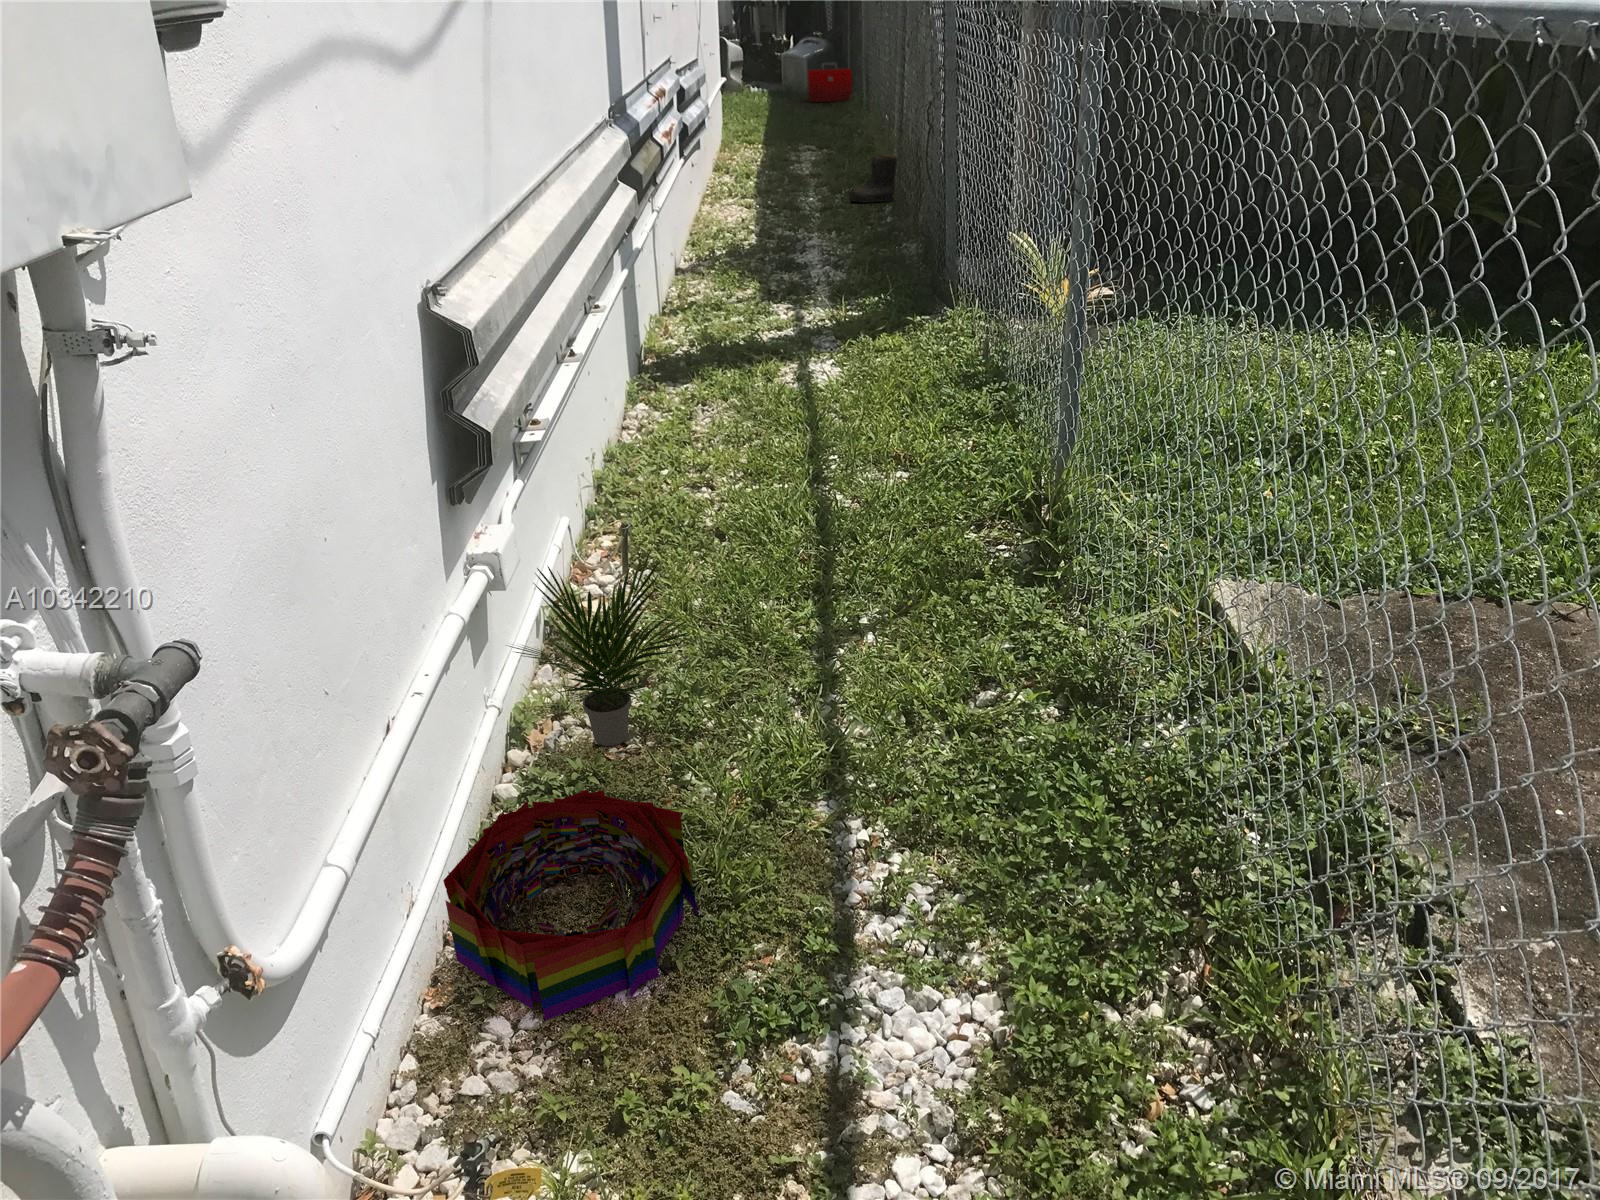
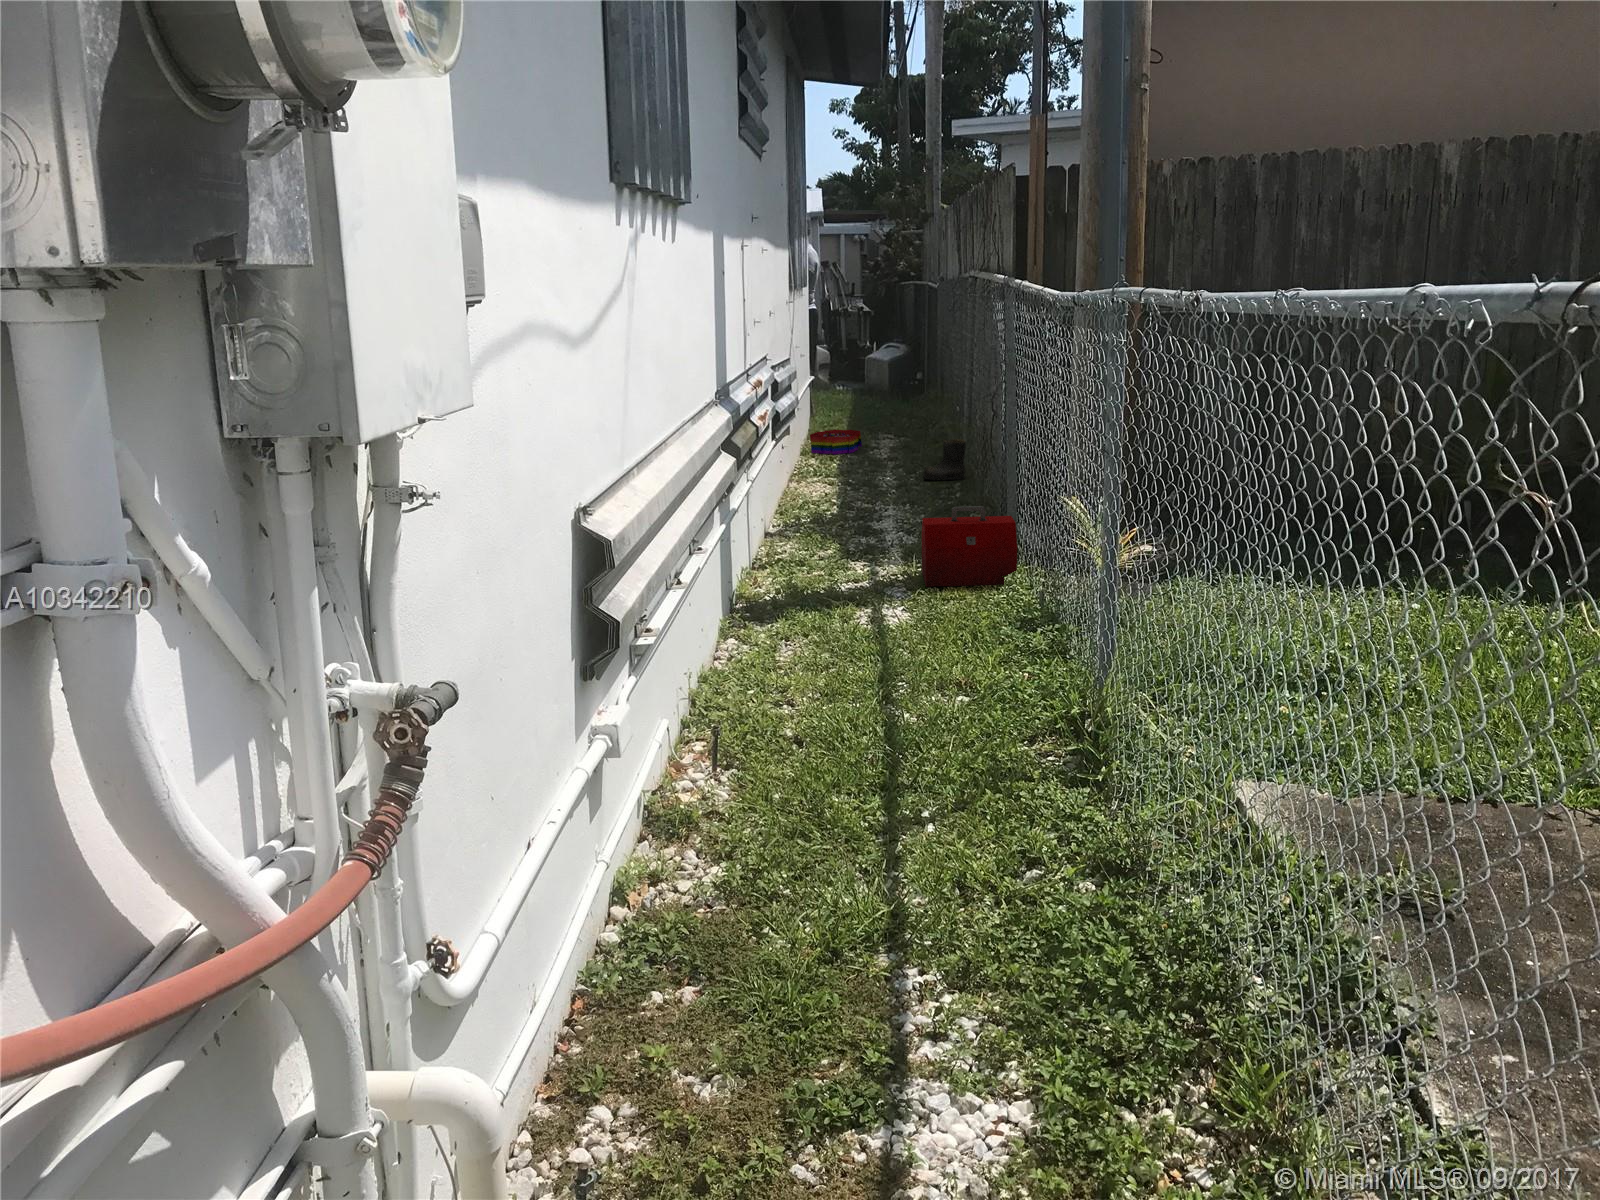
toolbox: present [808,63,852,102] -> present [922,506,1017,587]
potted plant: present [509,555,688,746] -> none [615,738,772,904]
storage bin: present [443,789,699,1020] -> present [810,430,862,454]

